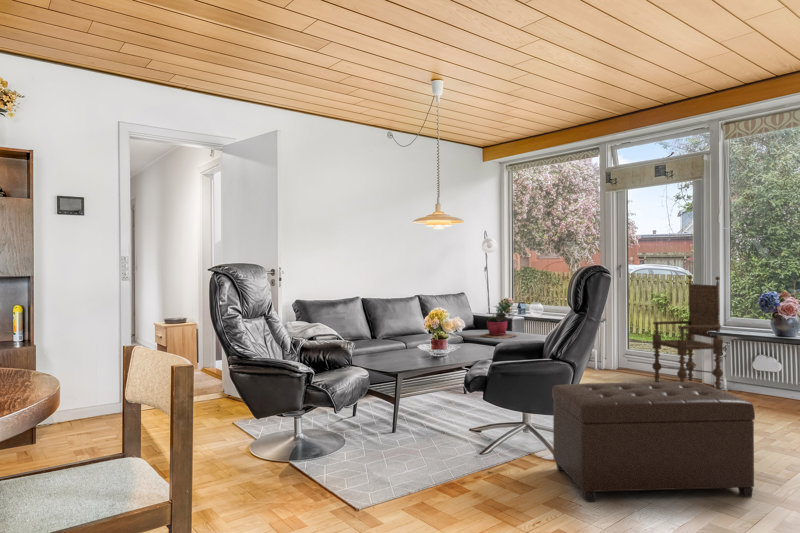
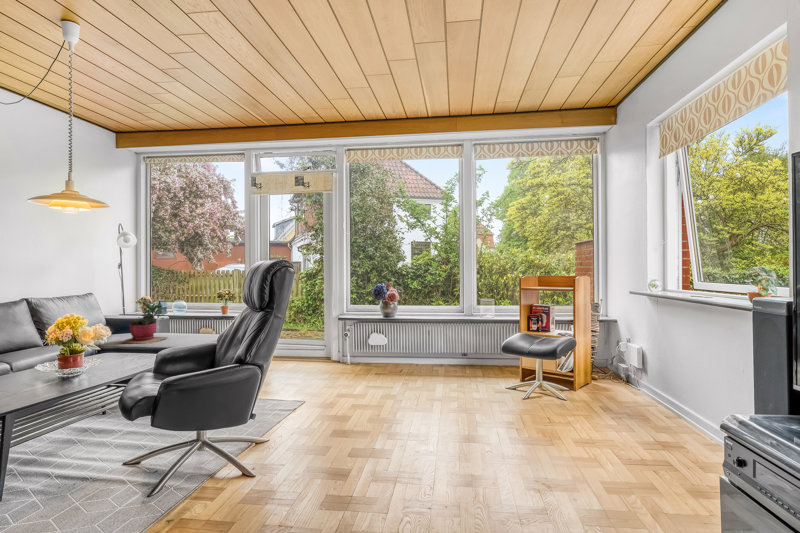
armchair: present [652,276,723,389] -> none [295,273,347,371]
ottoman: present [552,382,755,502] -> none [243,367,415,516]

